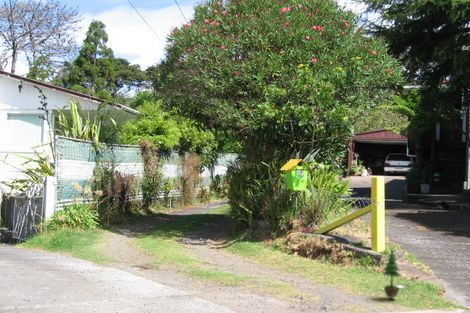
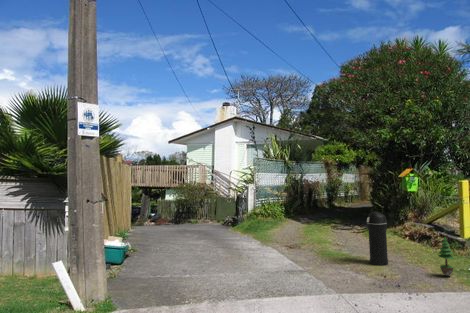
trash can: none [285,218,312,292] -> present [367,212,388,266]

